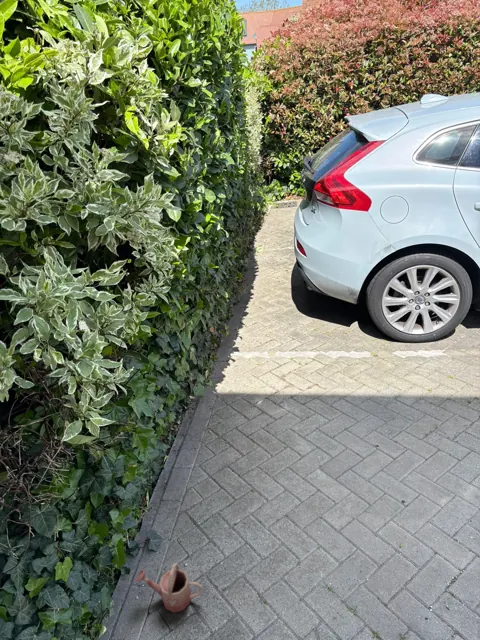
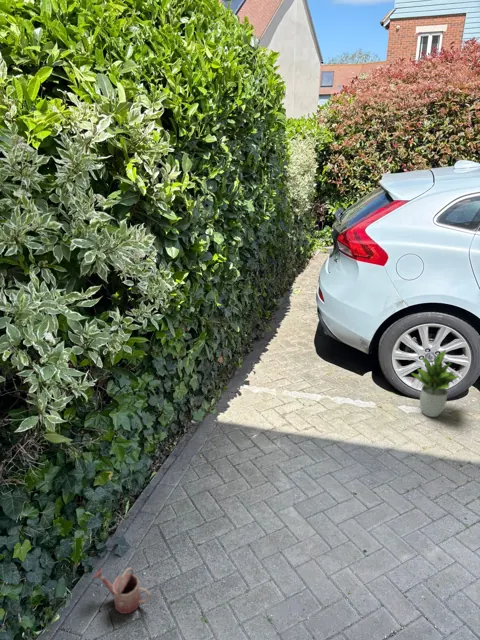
potted plant: none [403,289,450,358] -> present [412,350,458,417]

